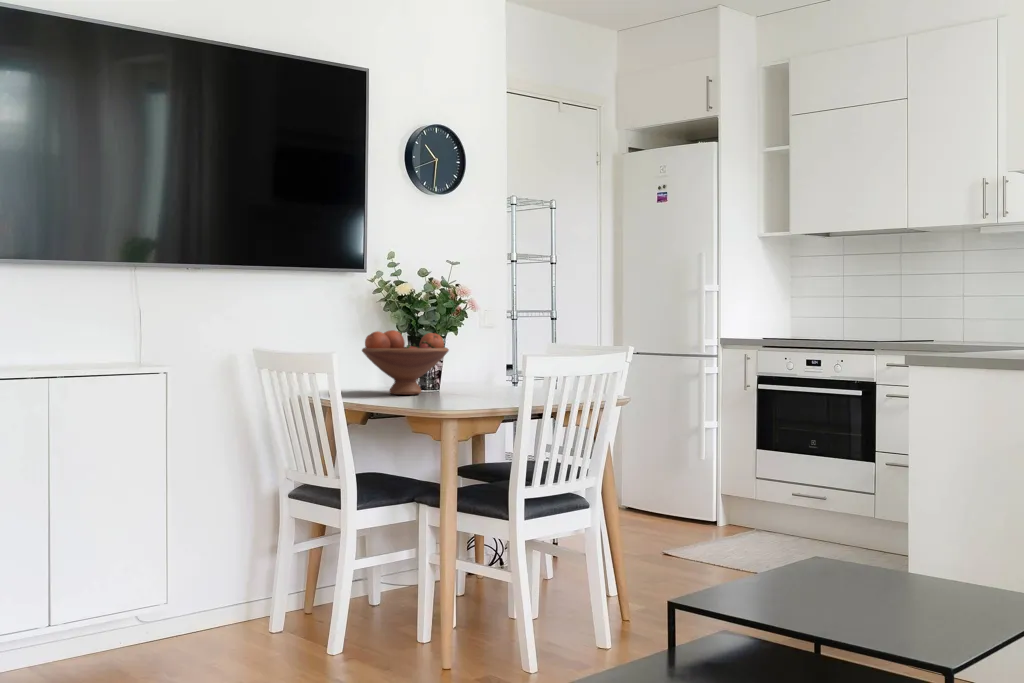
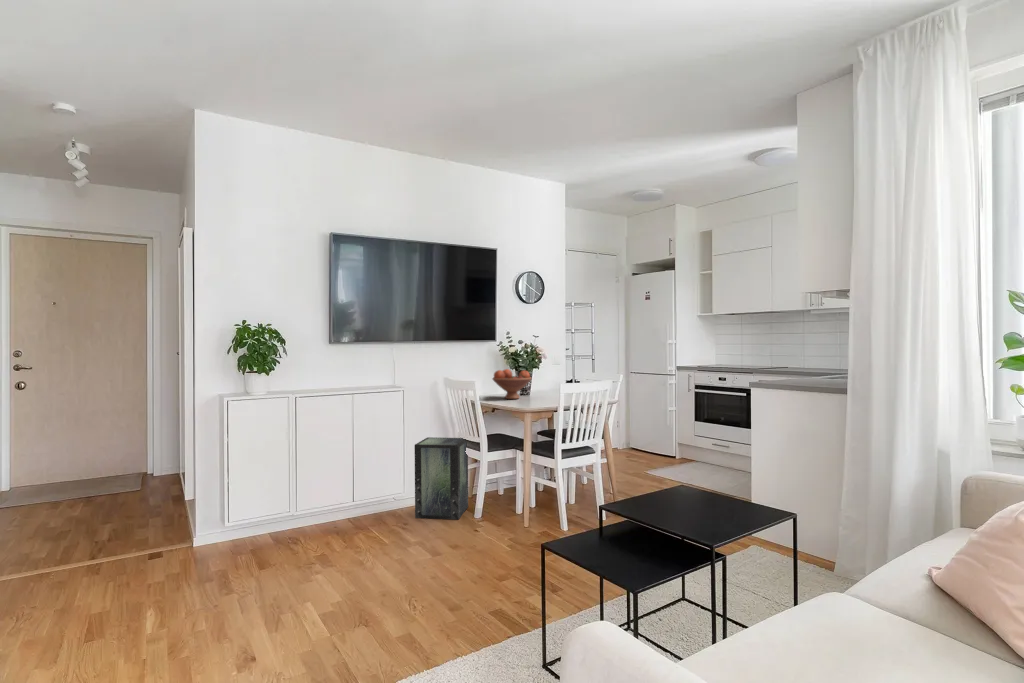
storage box: none [190,480,309,662] -> present [415,437,468,519]

